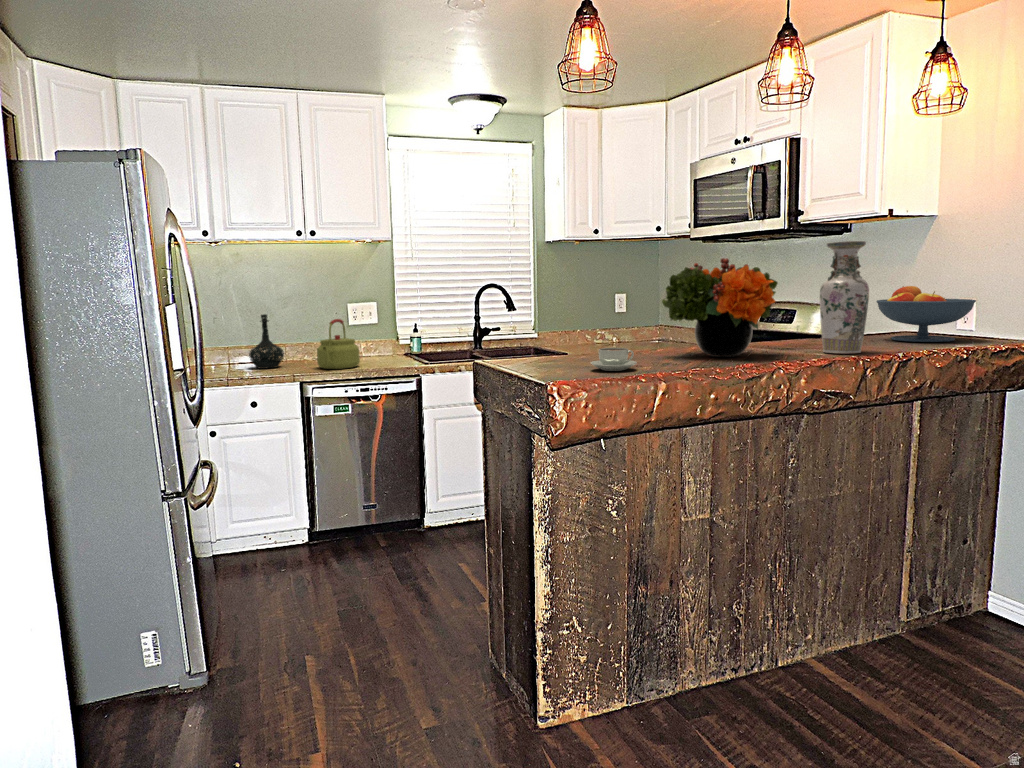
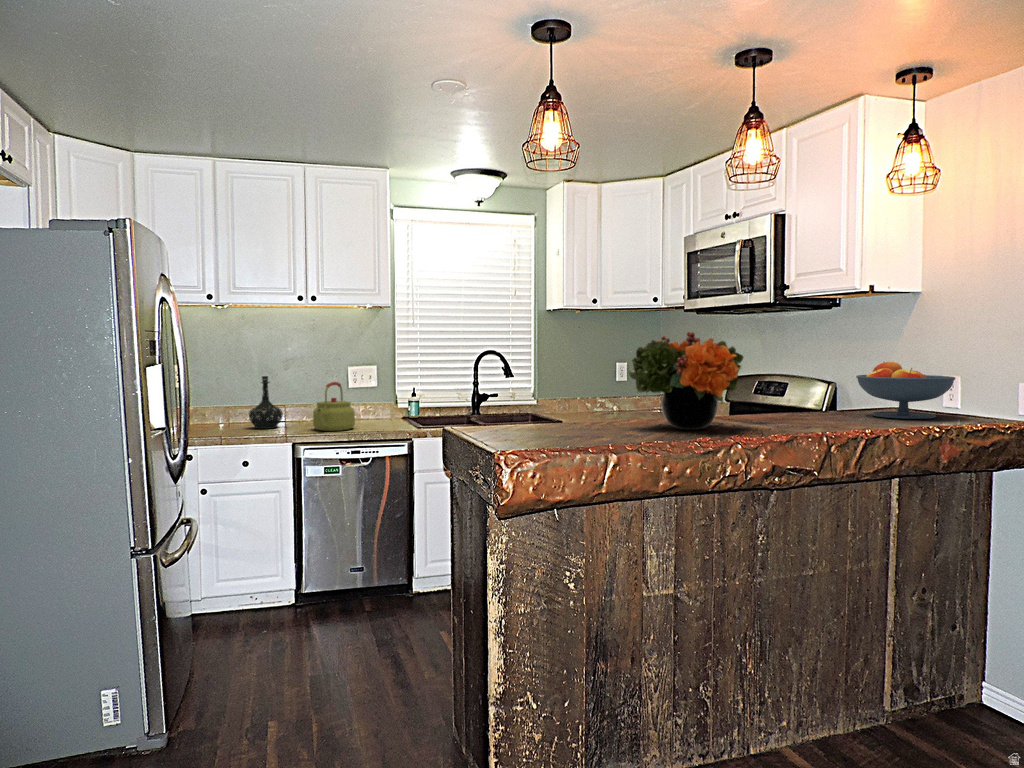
vase: present [820,241,869,354] -> none [788,317,836,429]
coffee cup: present [591,348,637,371] -> none [547,418,593,441]

